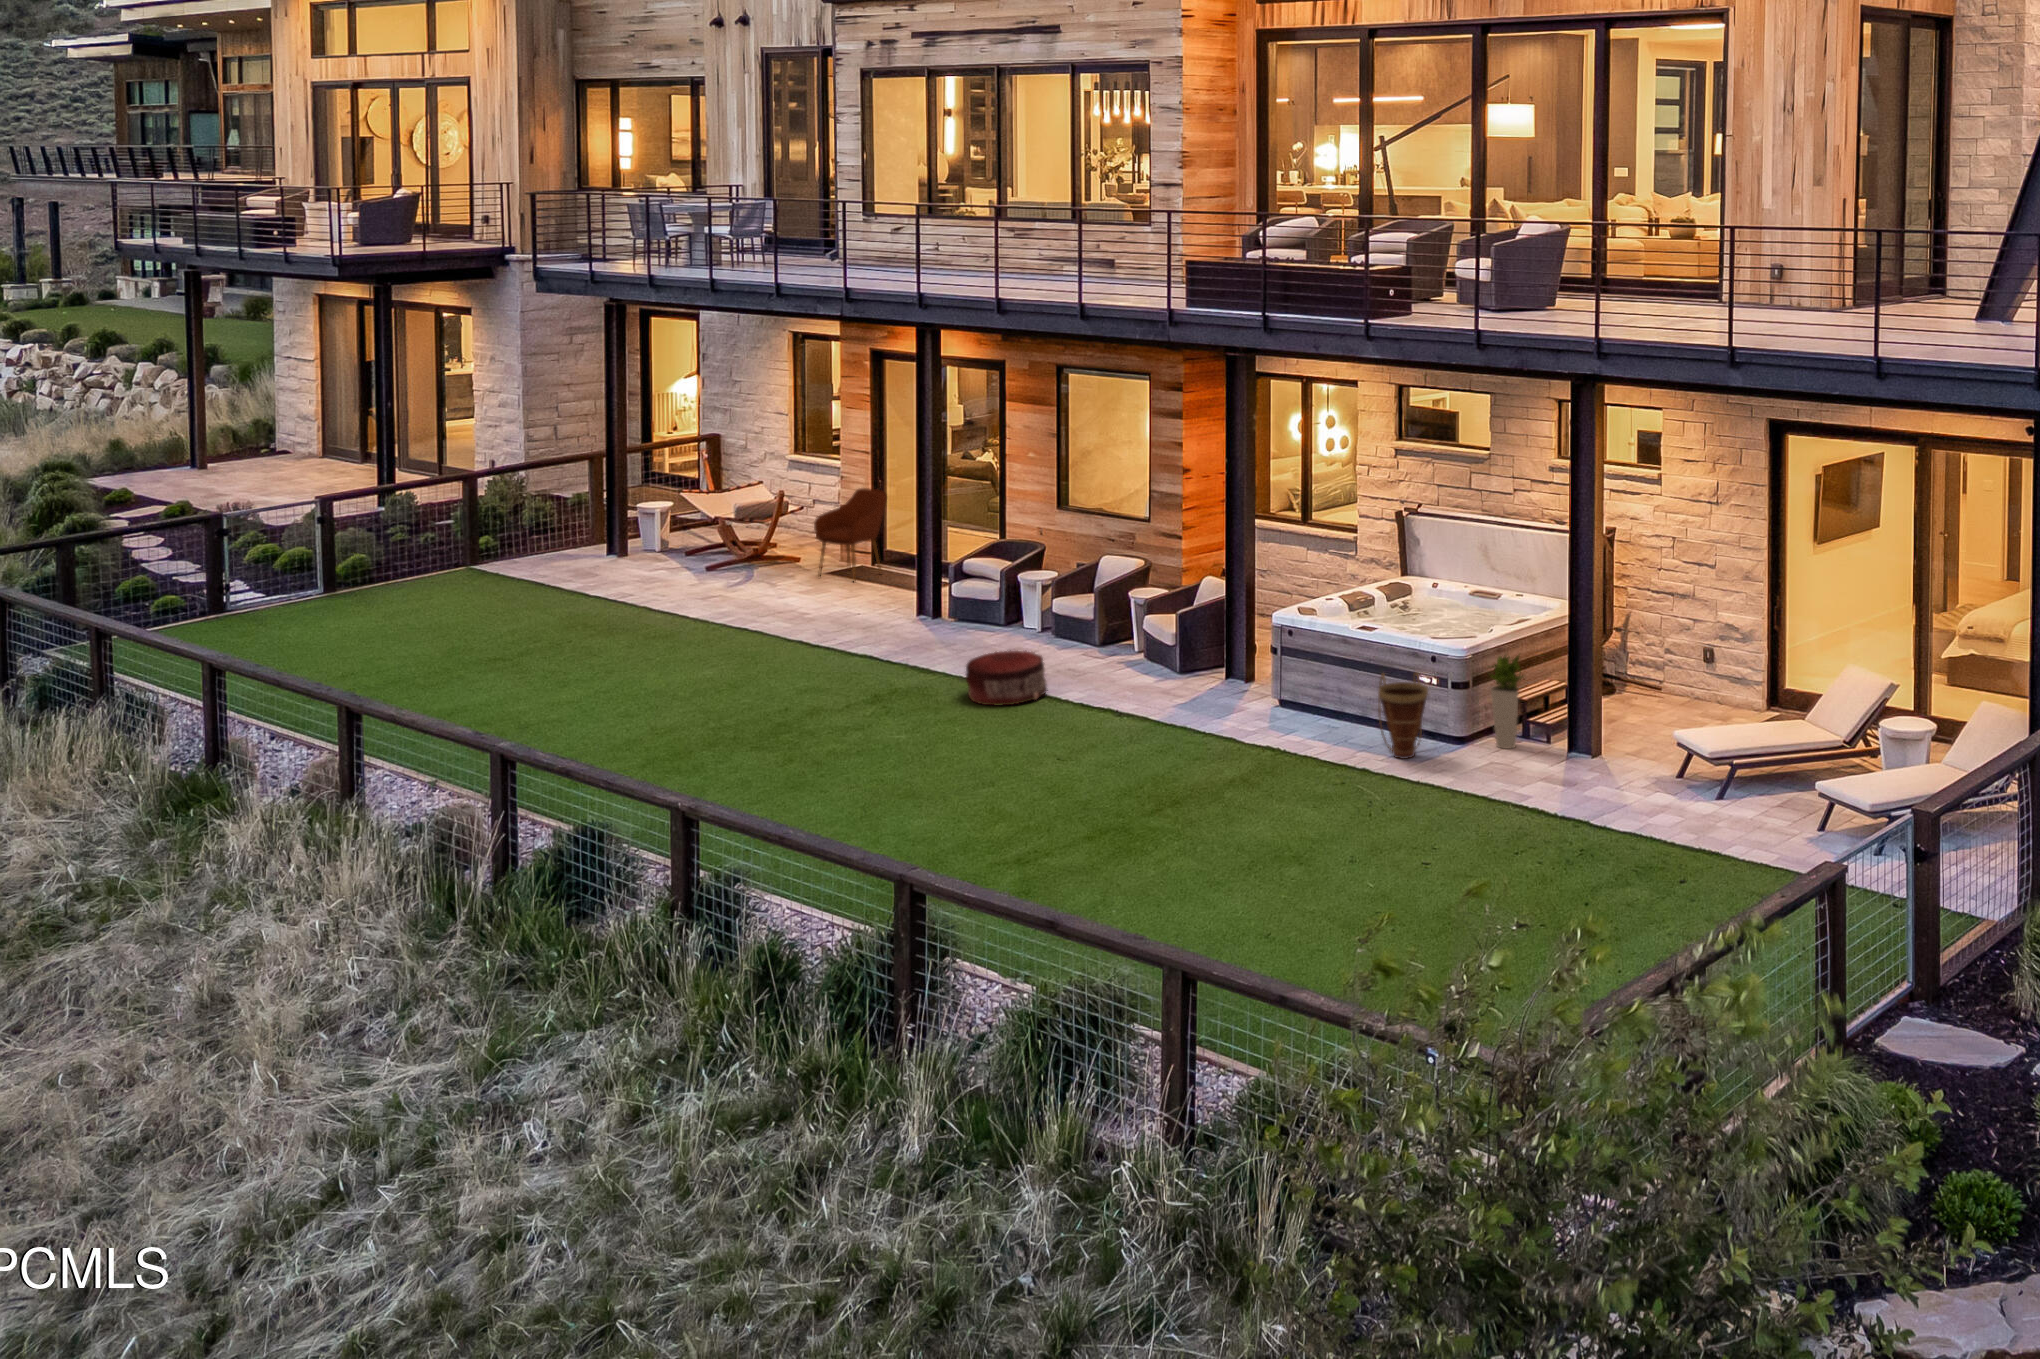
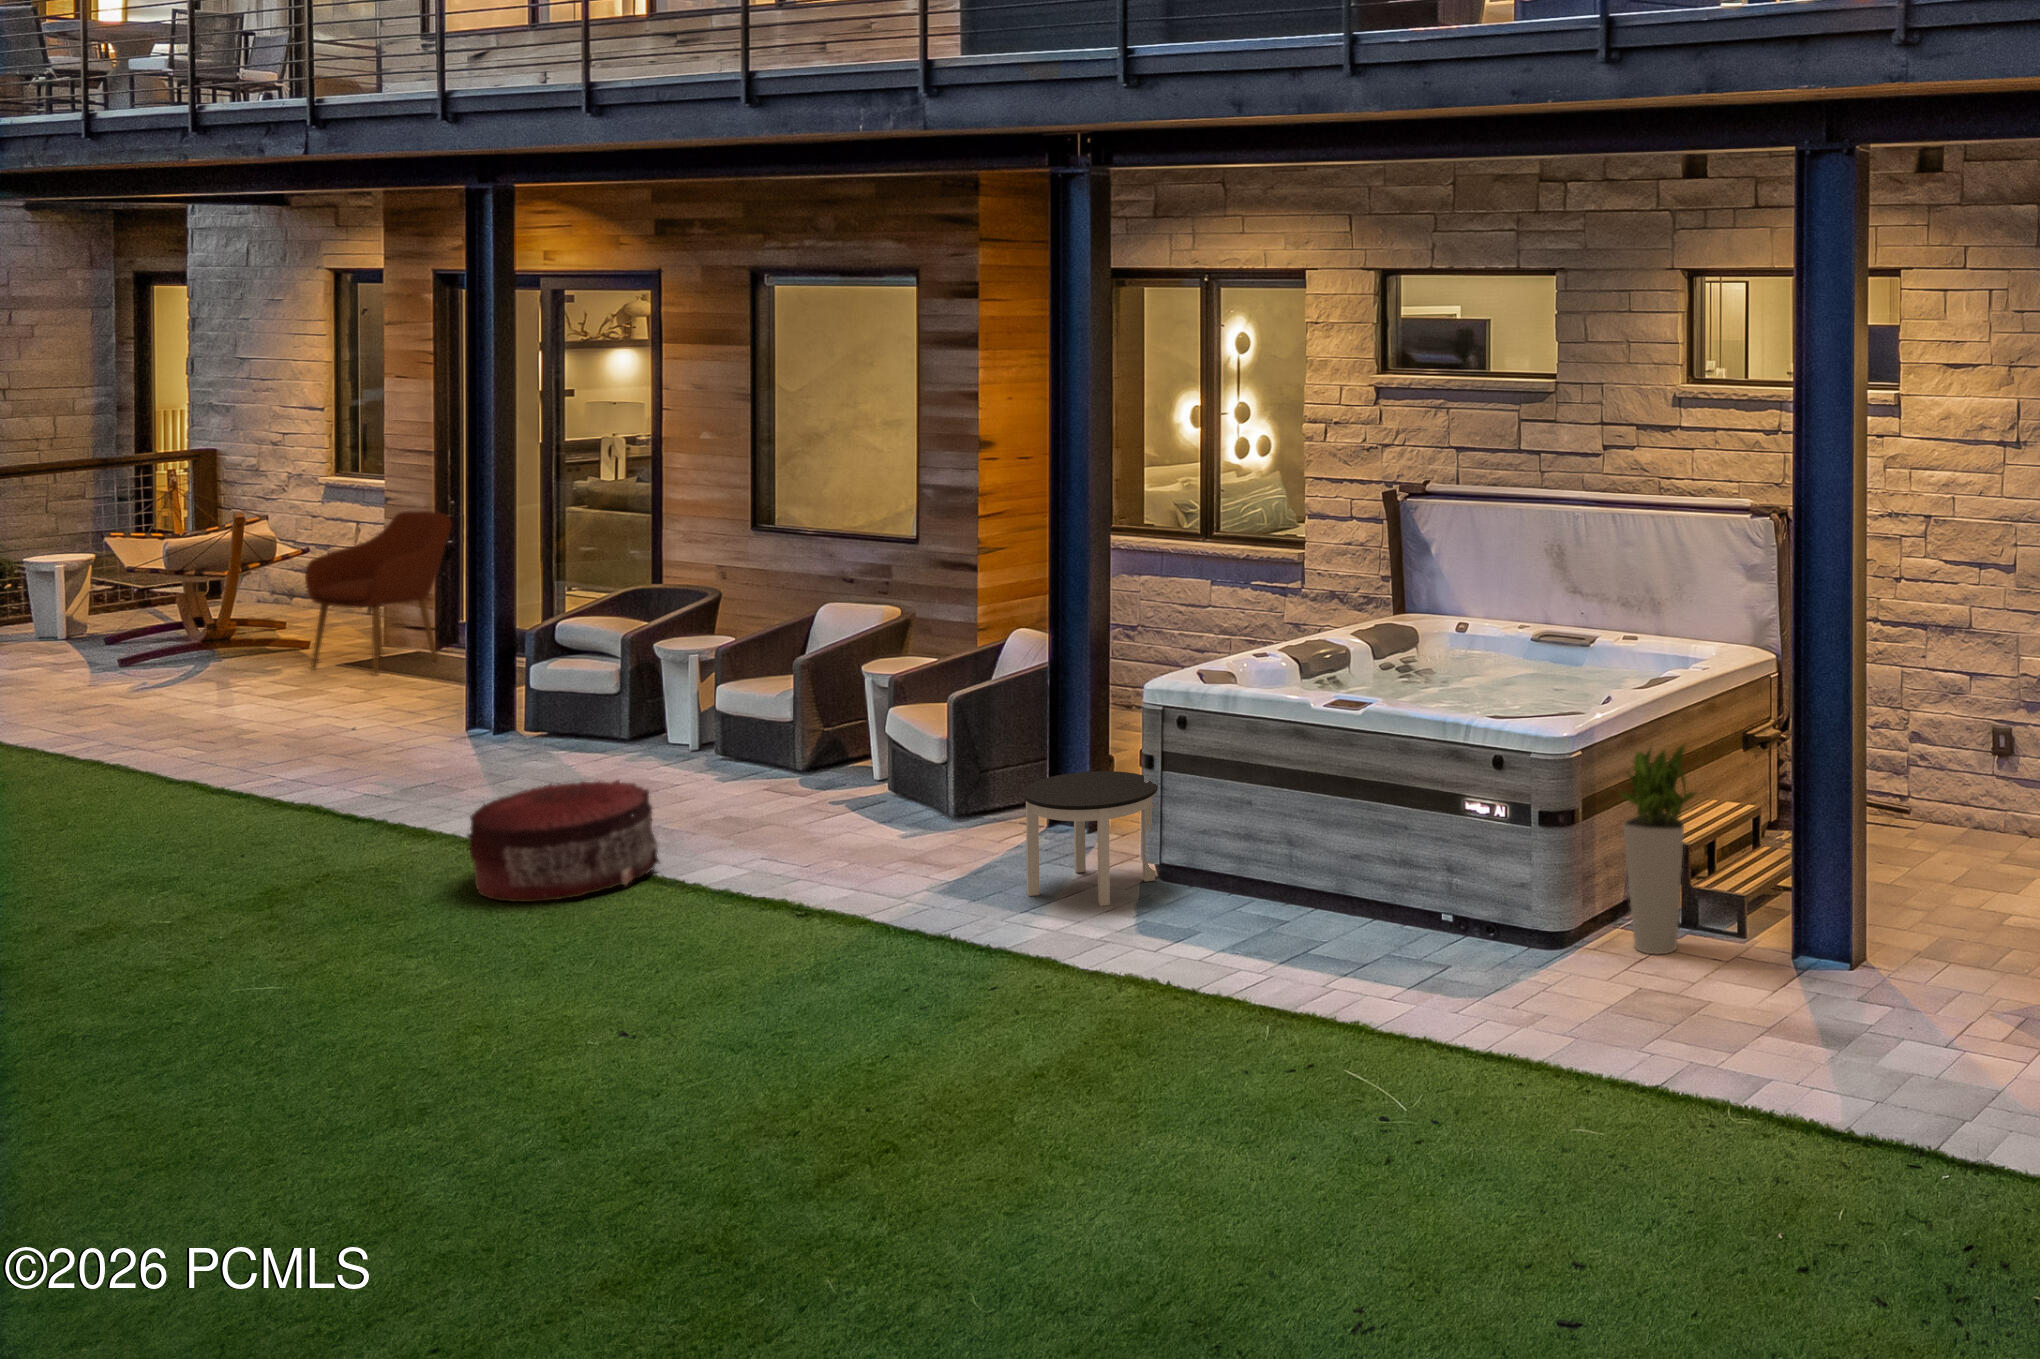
round table: none [1217,655,1280,718] -> present [1023,771,1158,906]
basket: present [1378,672,1428,759] -> none [1379,793,1498,991]

